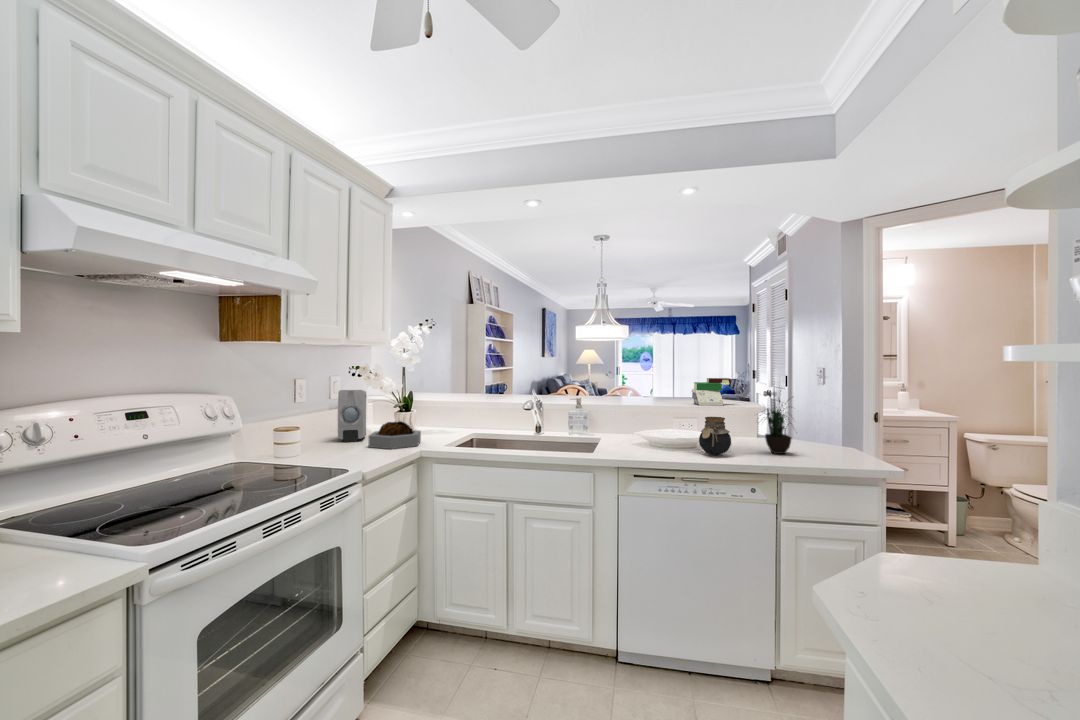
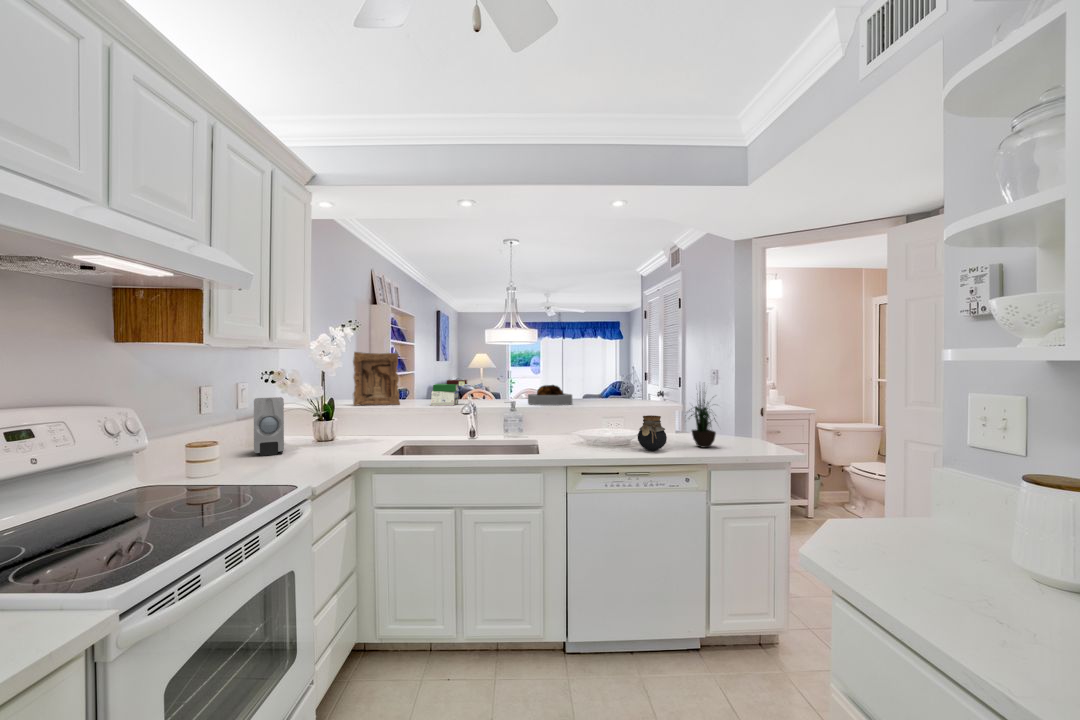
picture frame: none [431,349,475,400] -> present [353,352,400,406]
book: present [692,378,731,406] -> present [431,380,468,406]
decorative bowl: present [368,421,421,449] -> present [528,385,572,405]

